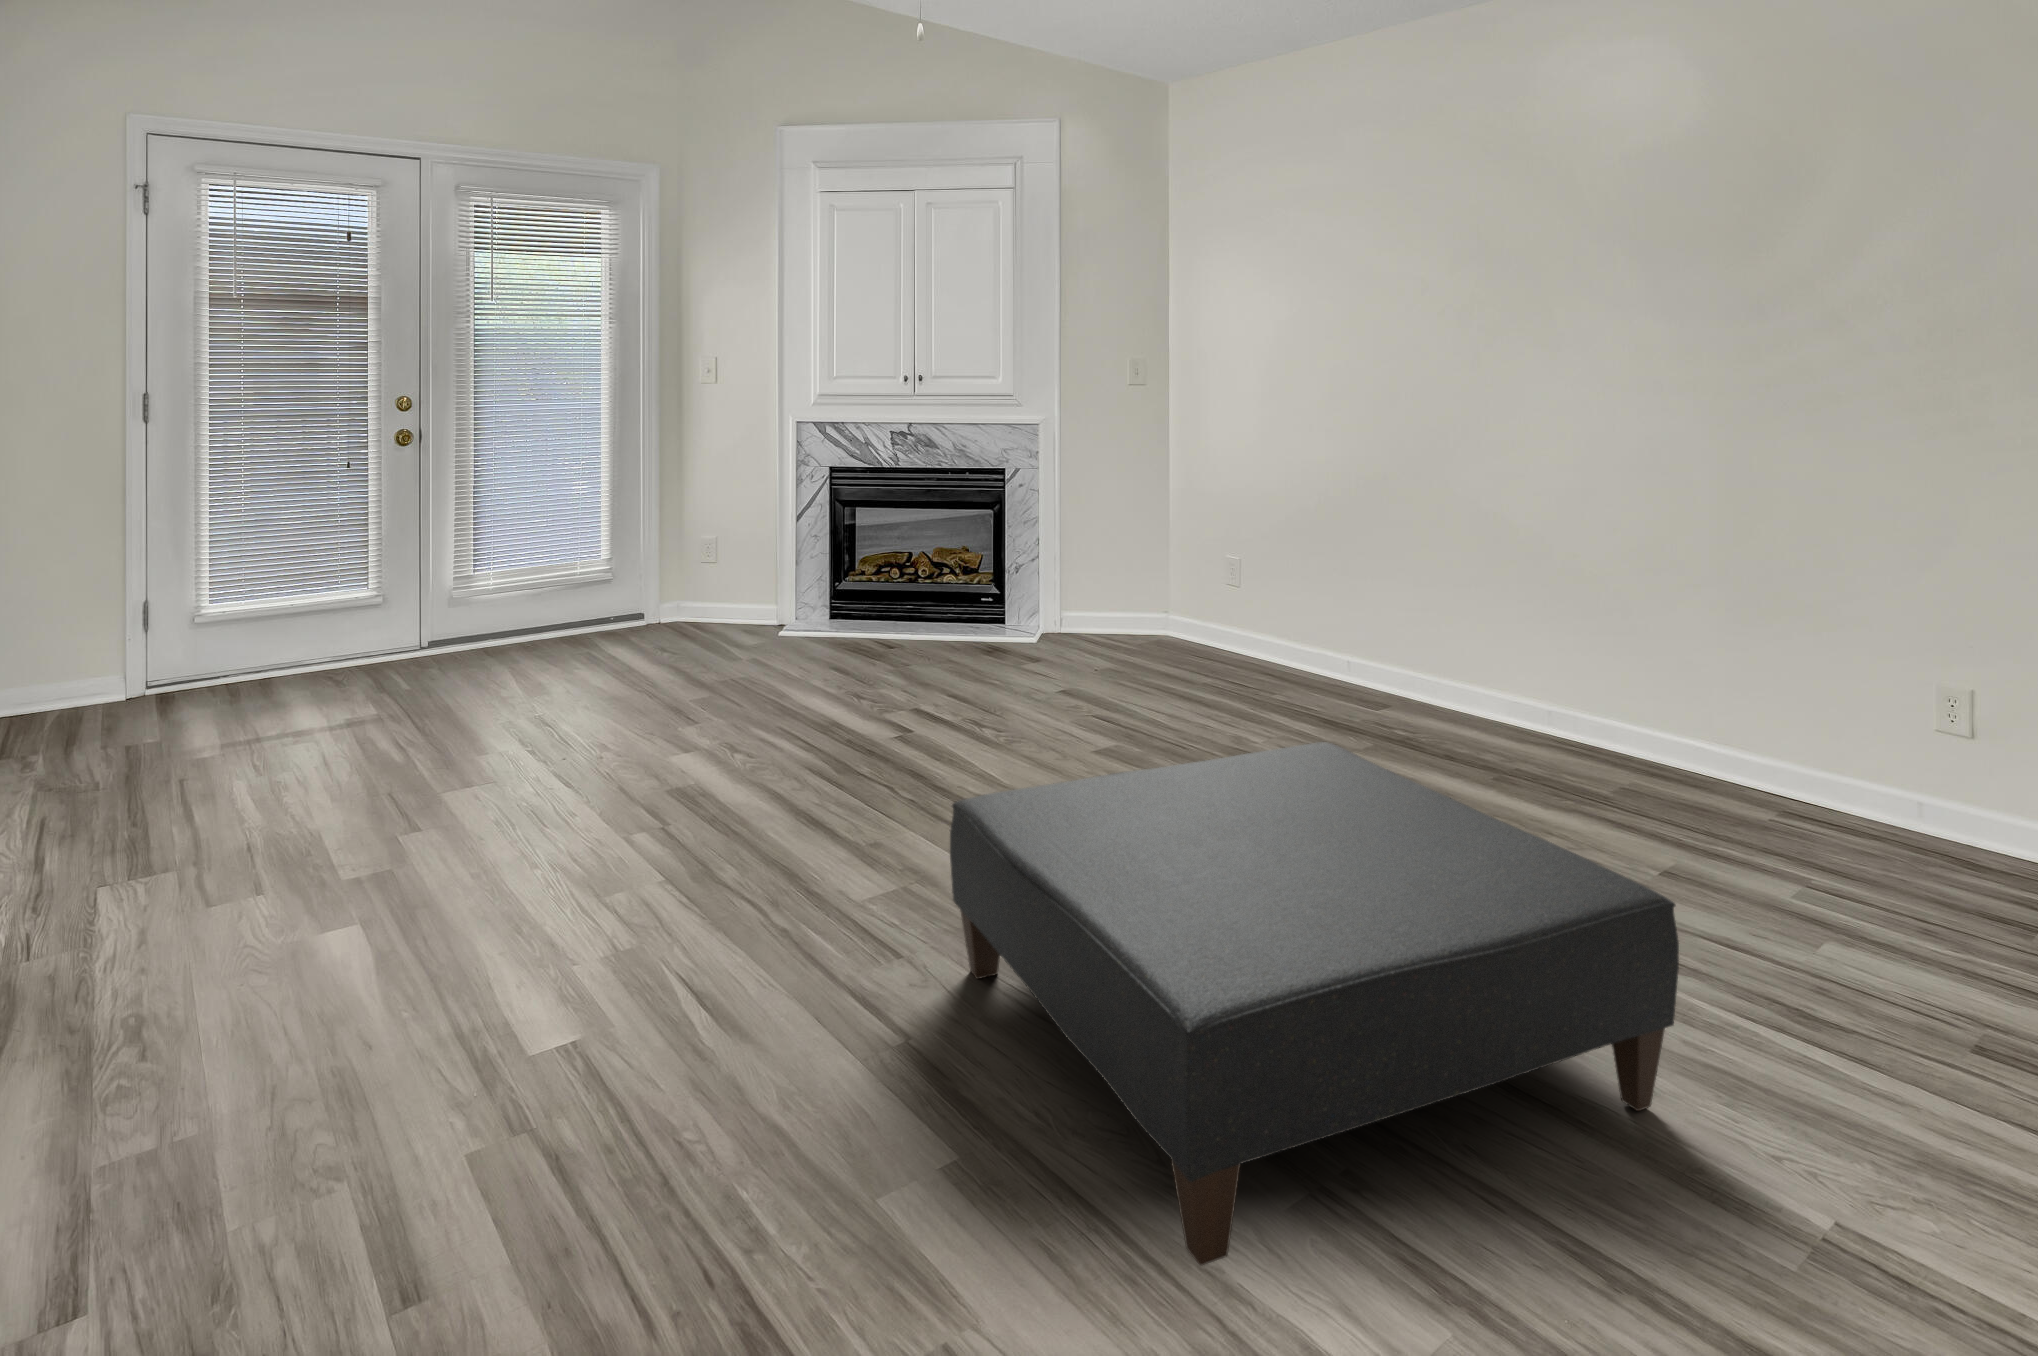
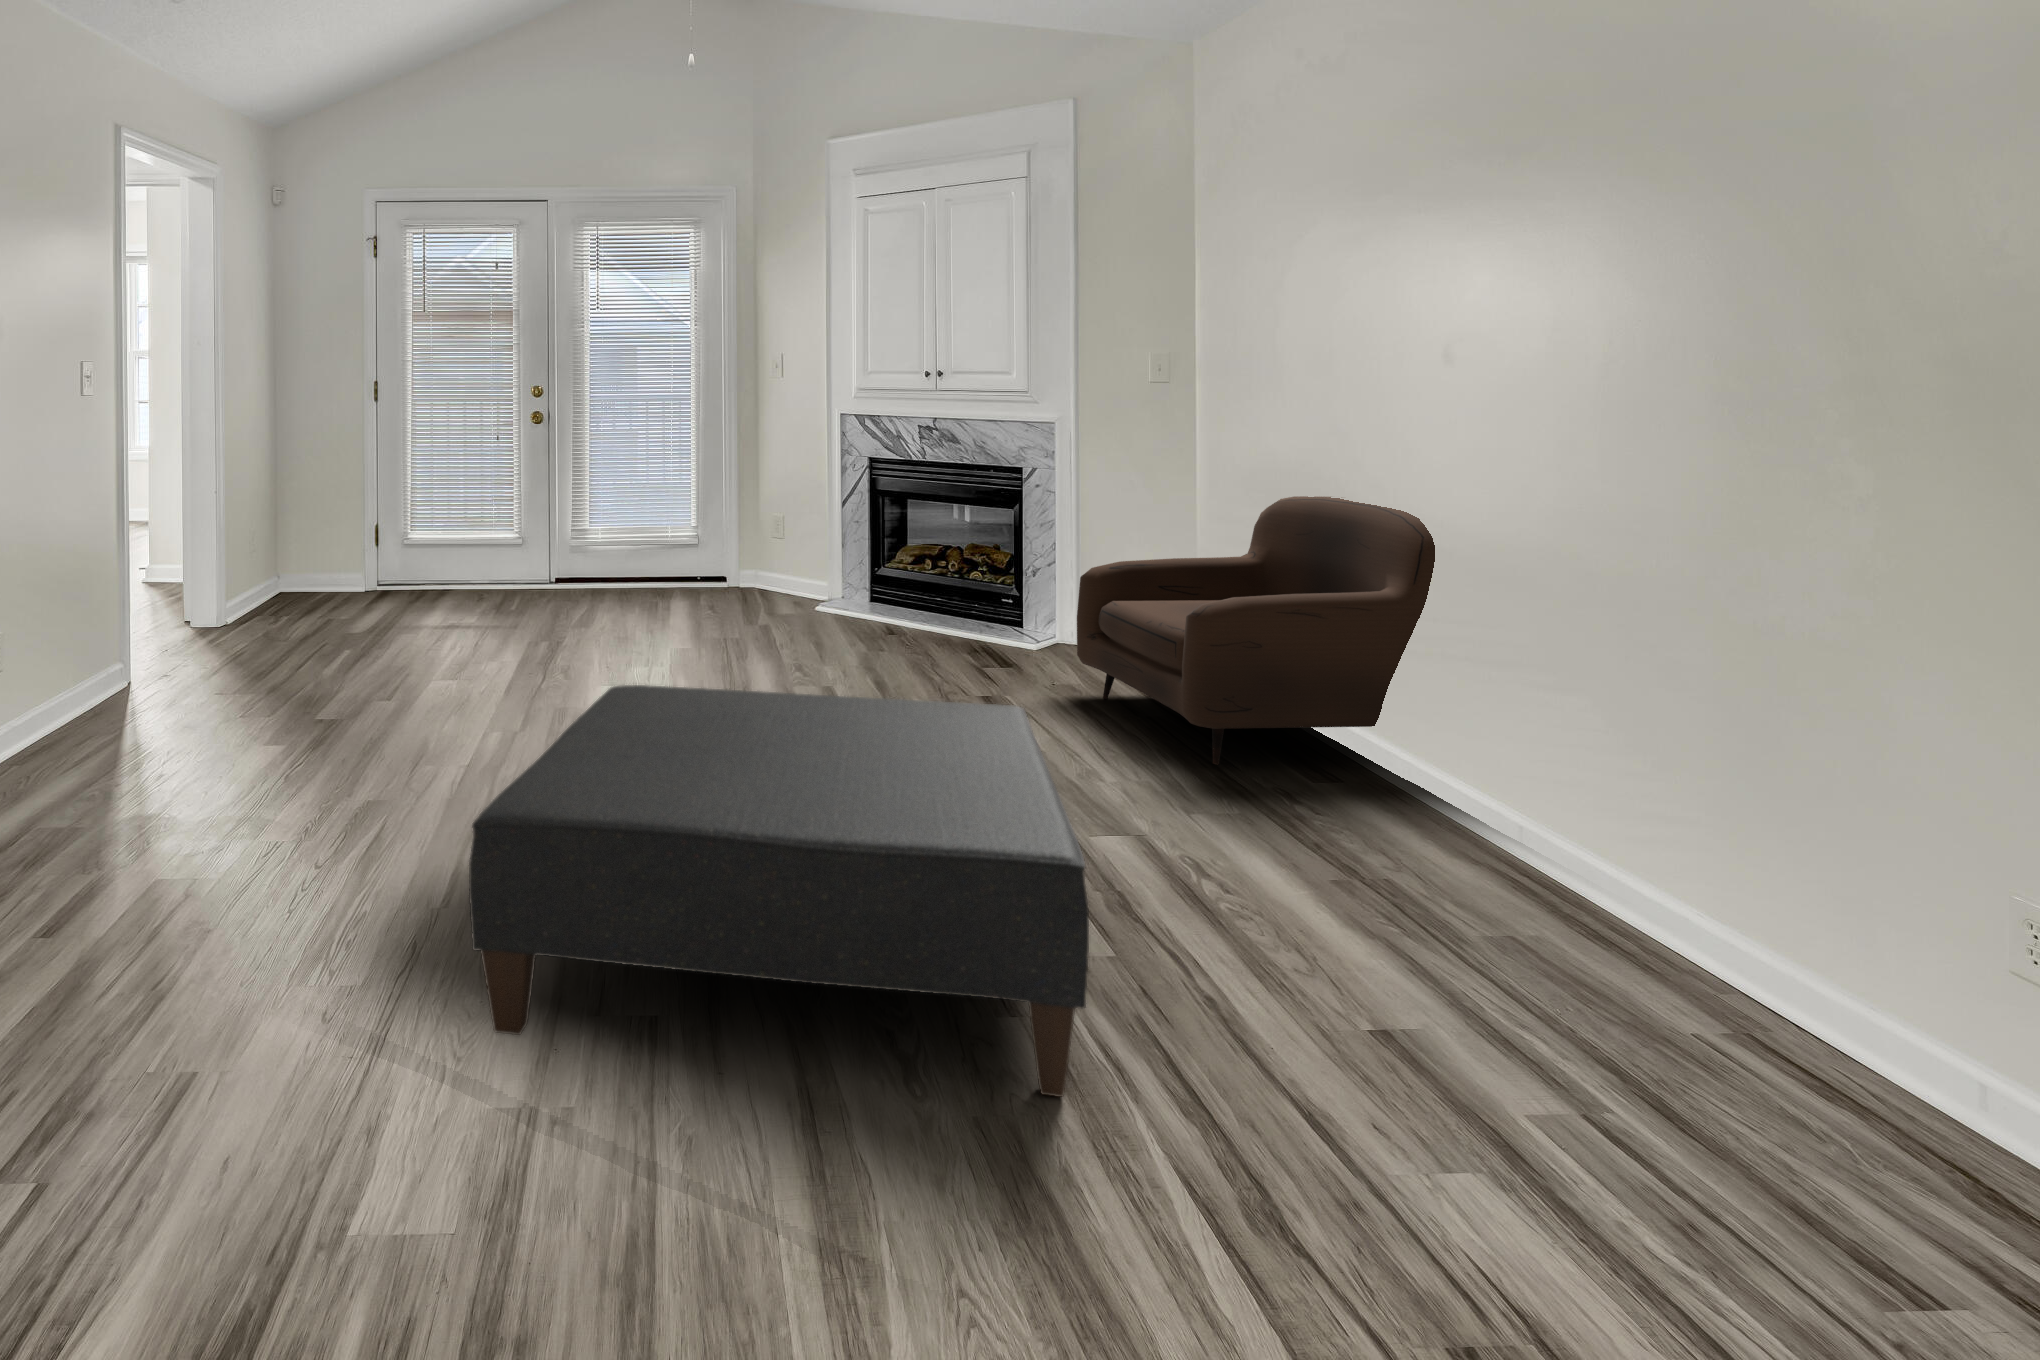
armchair: none [1132,495,1455,747] -> present [1077,496,1435,765]

